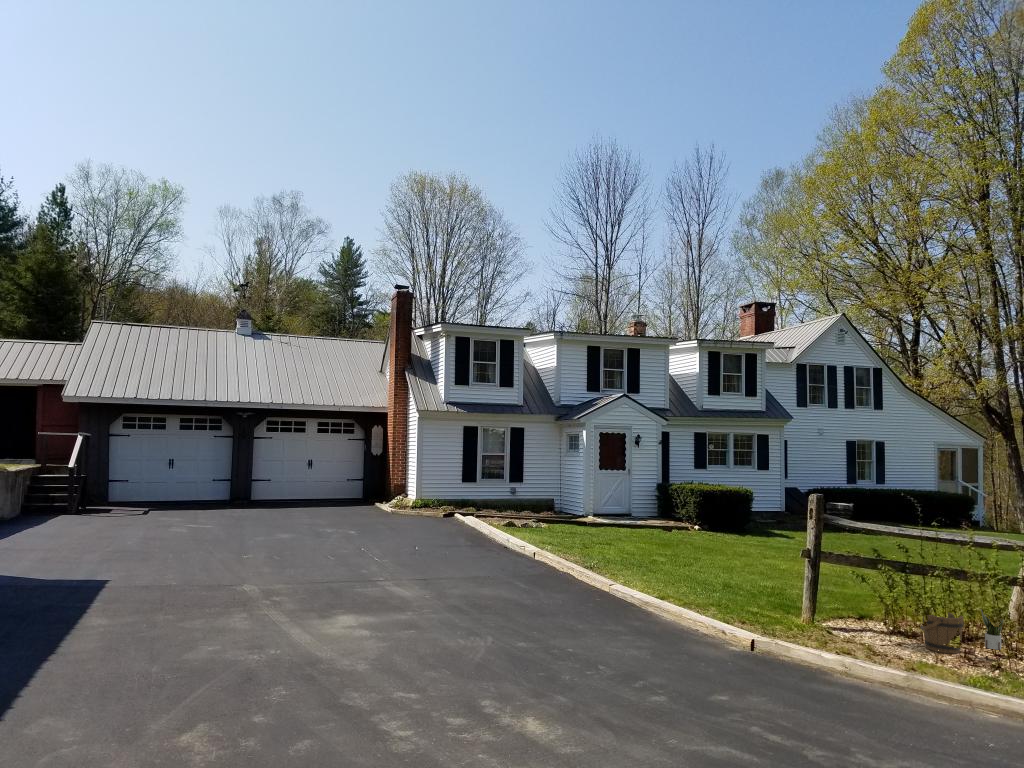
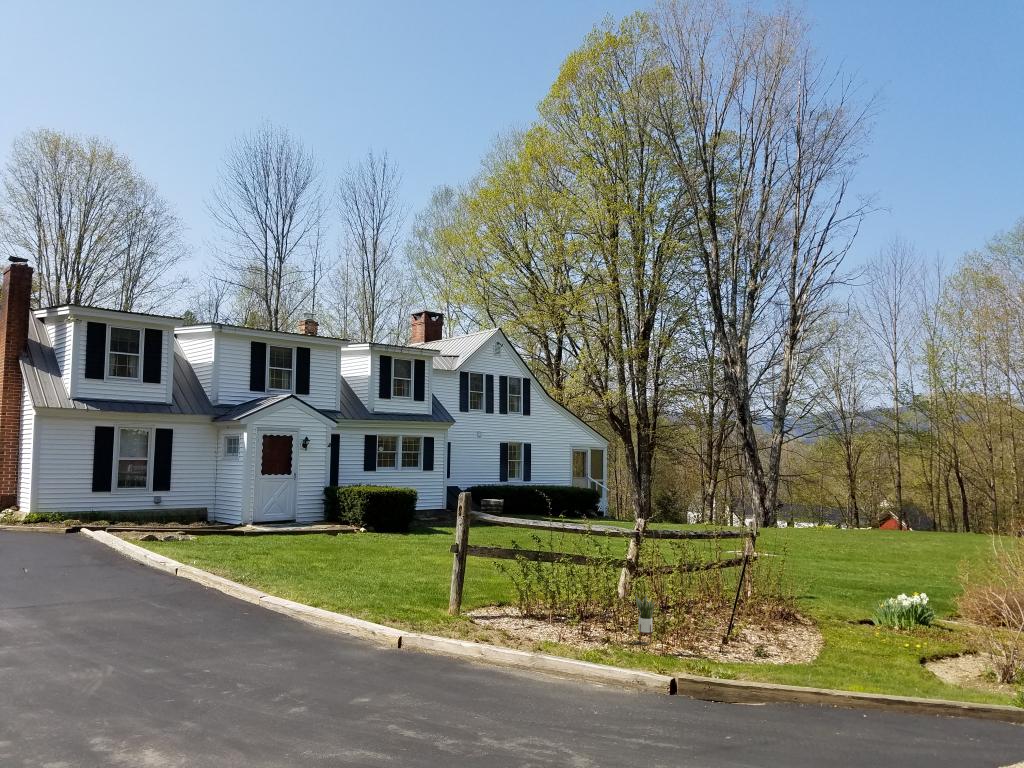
bucket: present [921,612,964,654] -> none [582,599,620,641]

